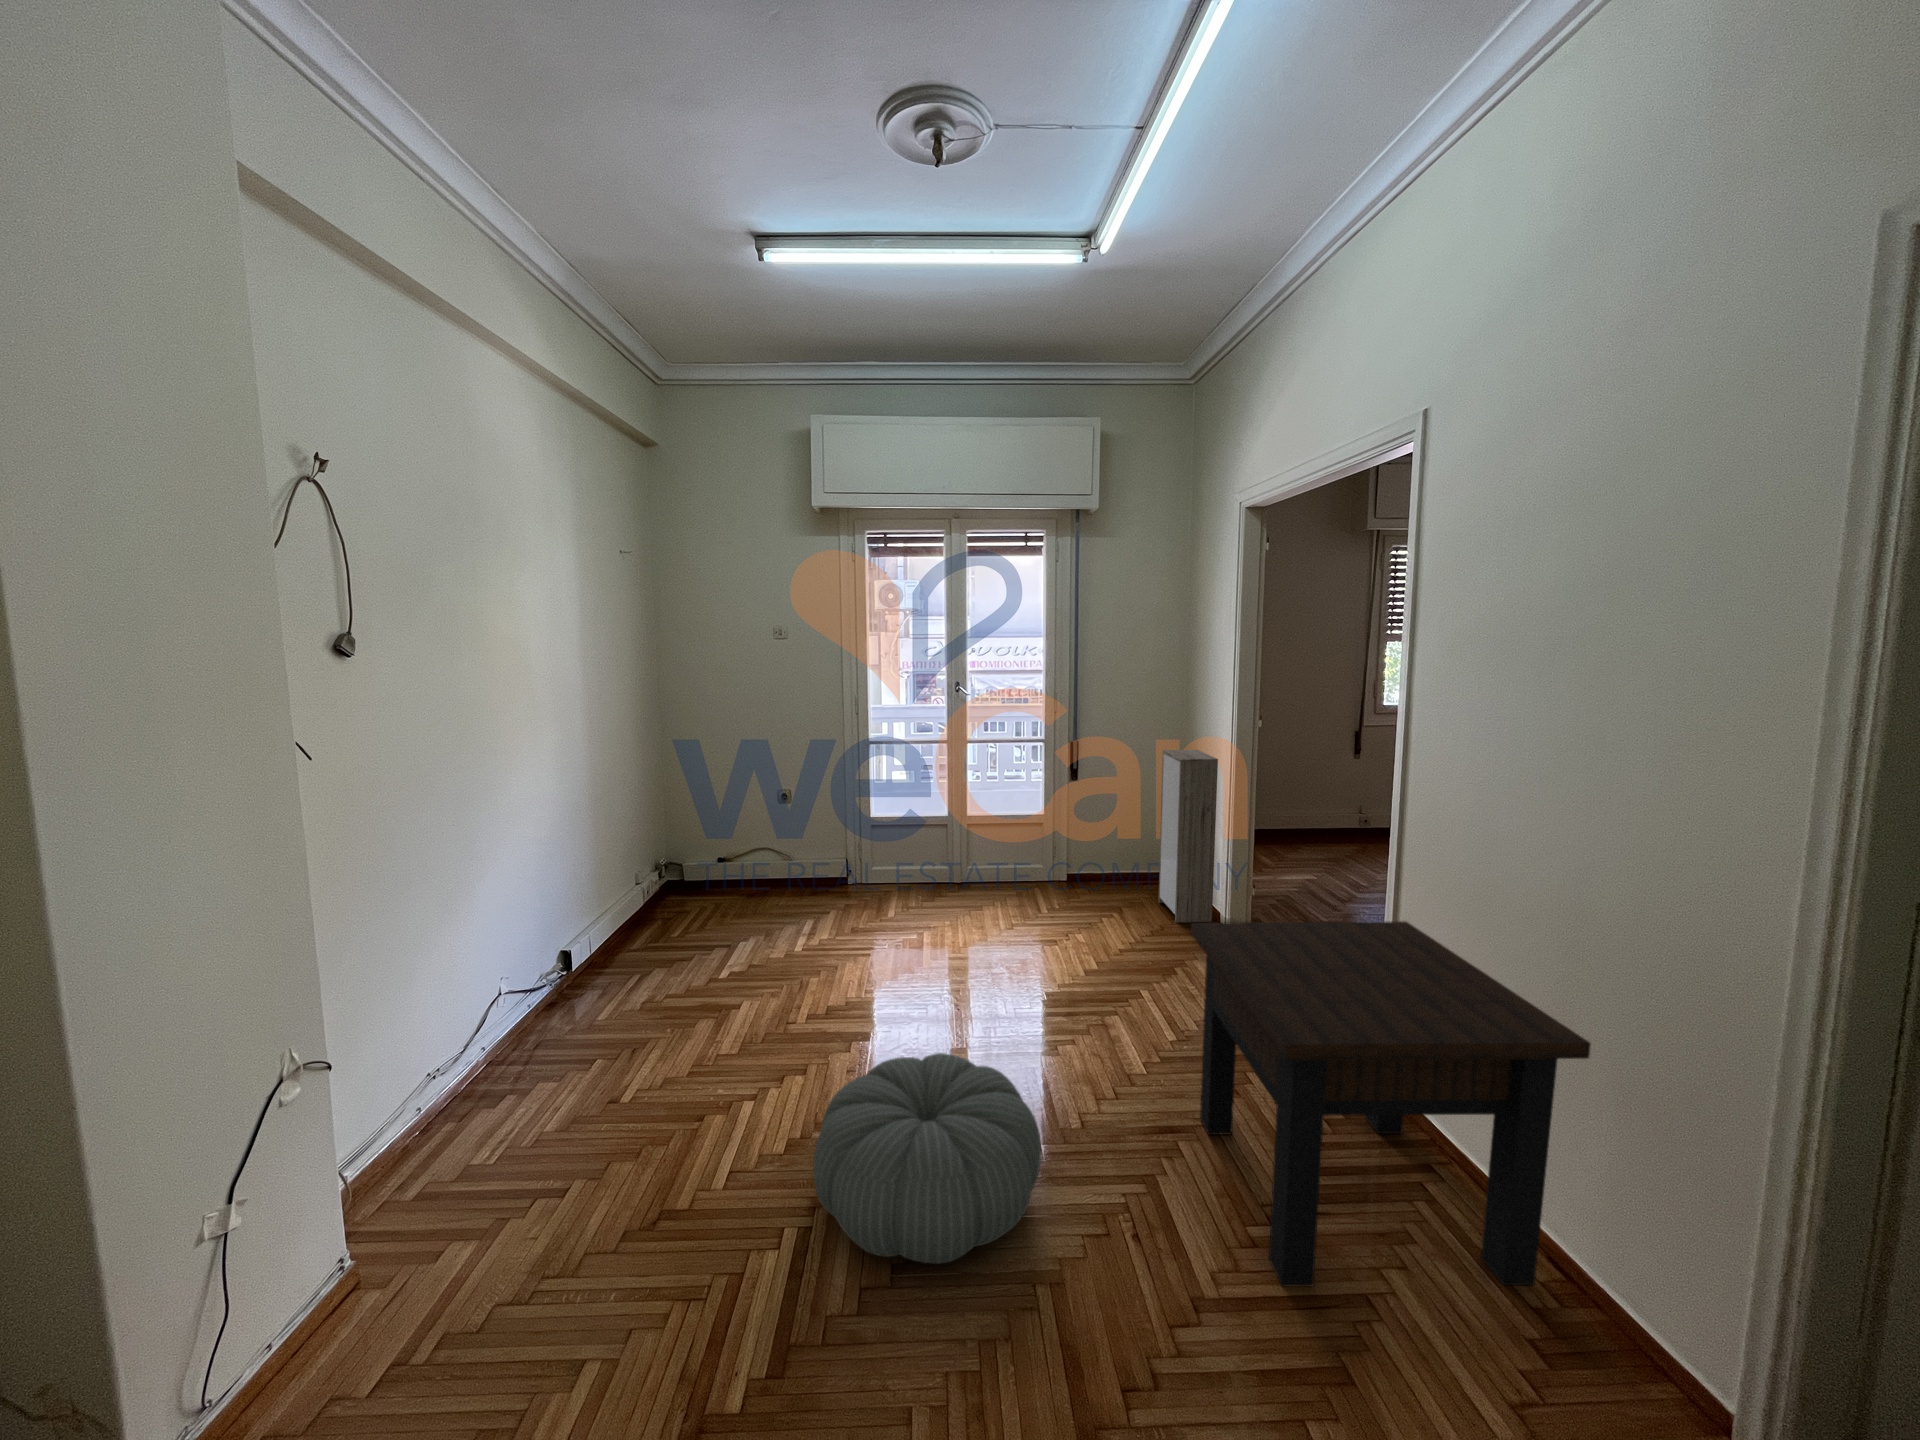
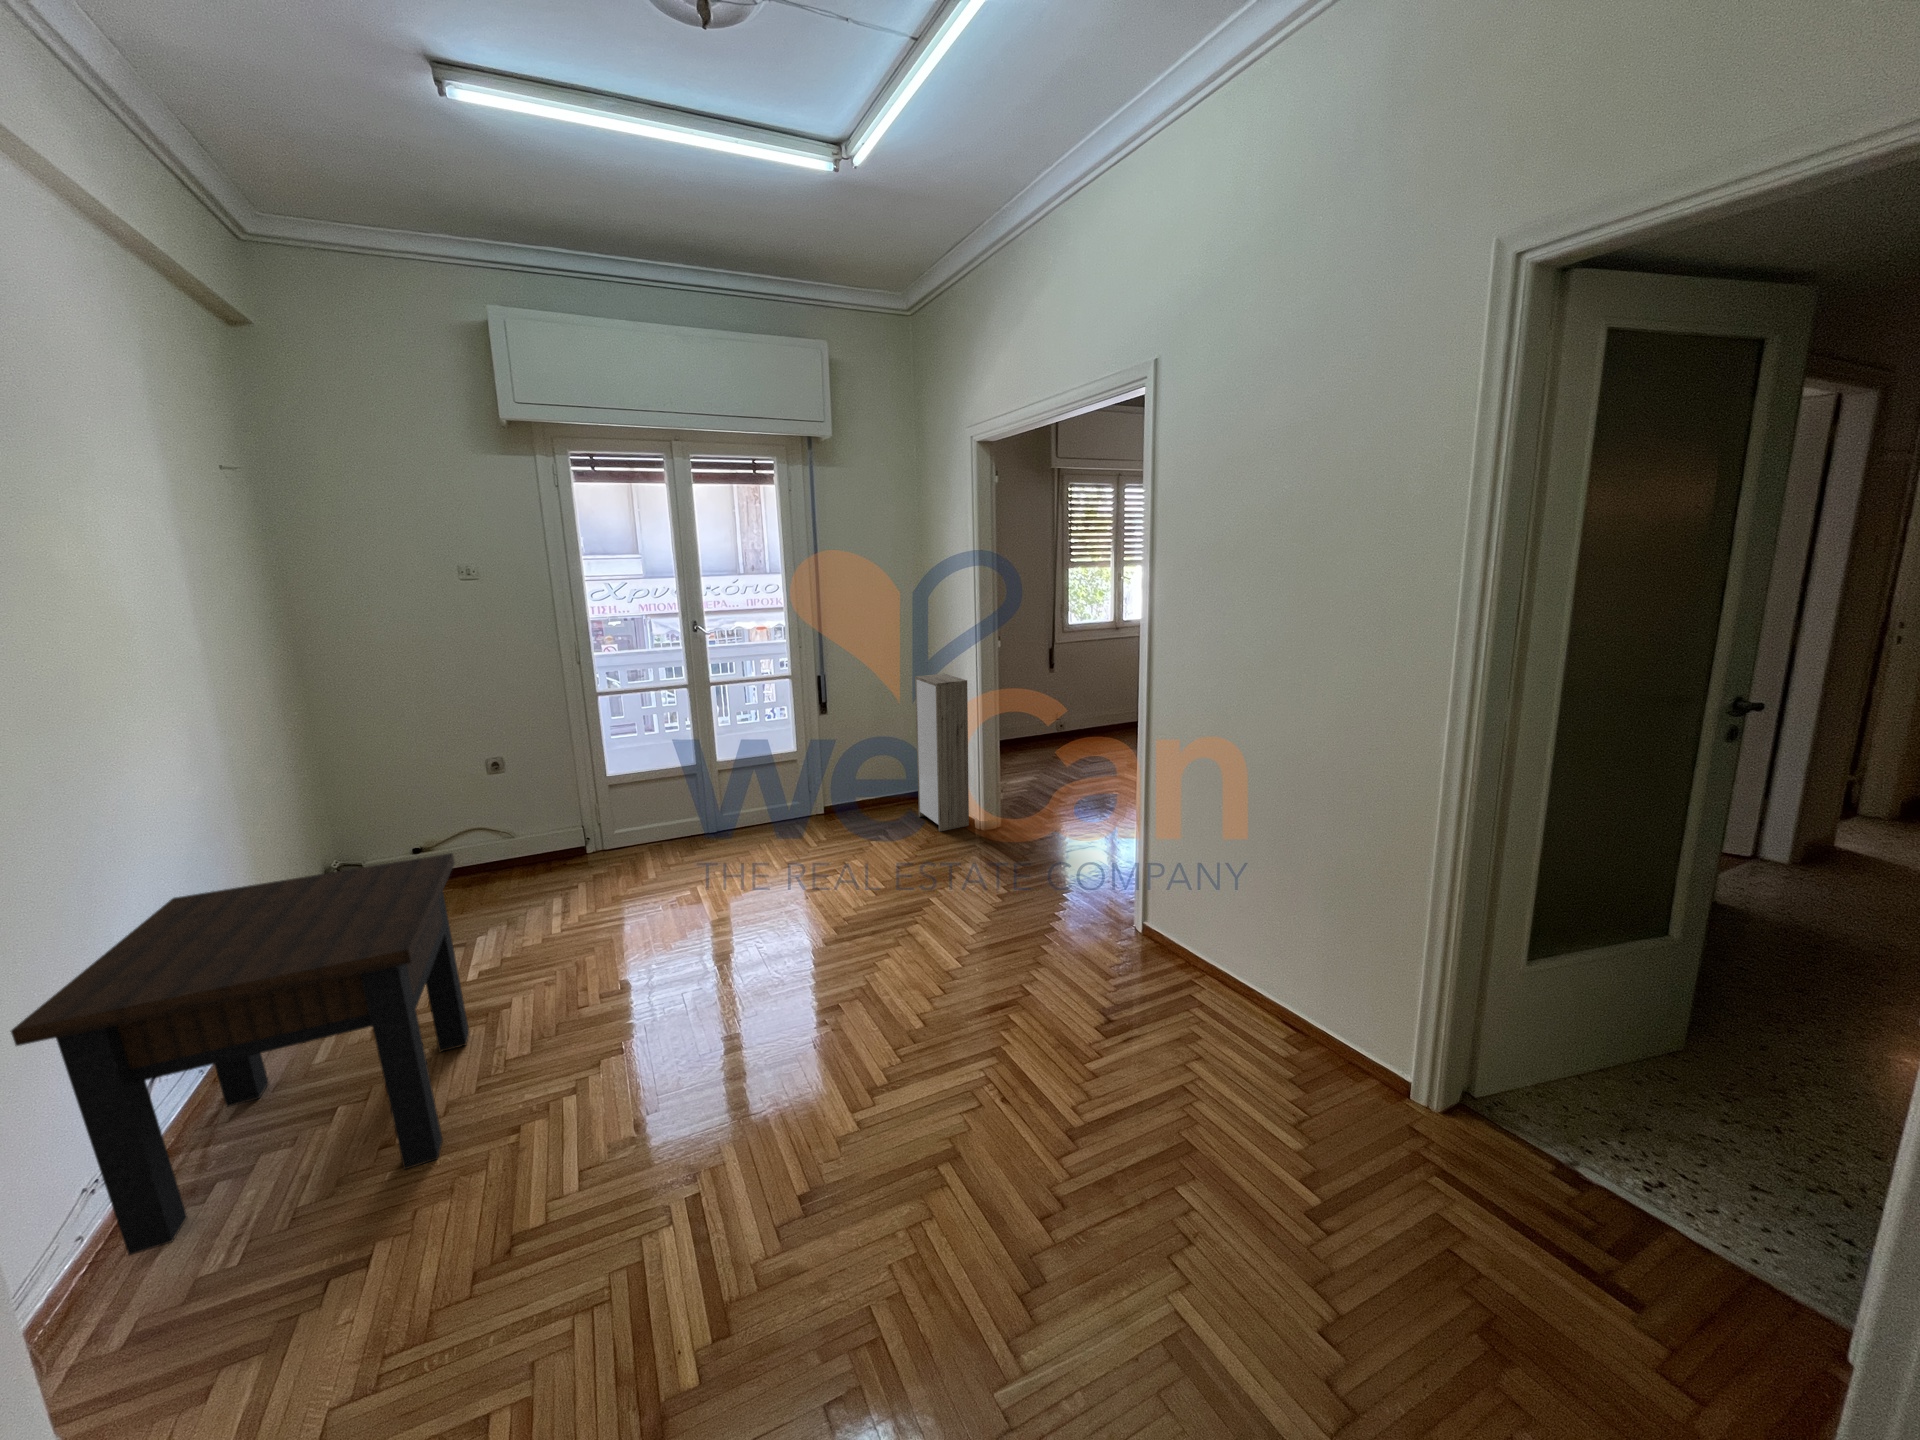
side table: present [1191,921,1591,1287] -> present [11,853,469,1255]
pouf: present [813,1053,1041,1264] -> none [686,990,912,1190]

